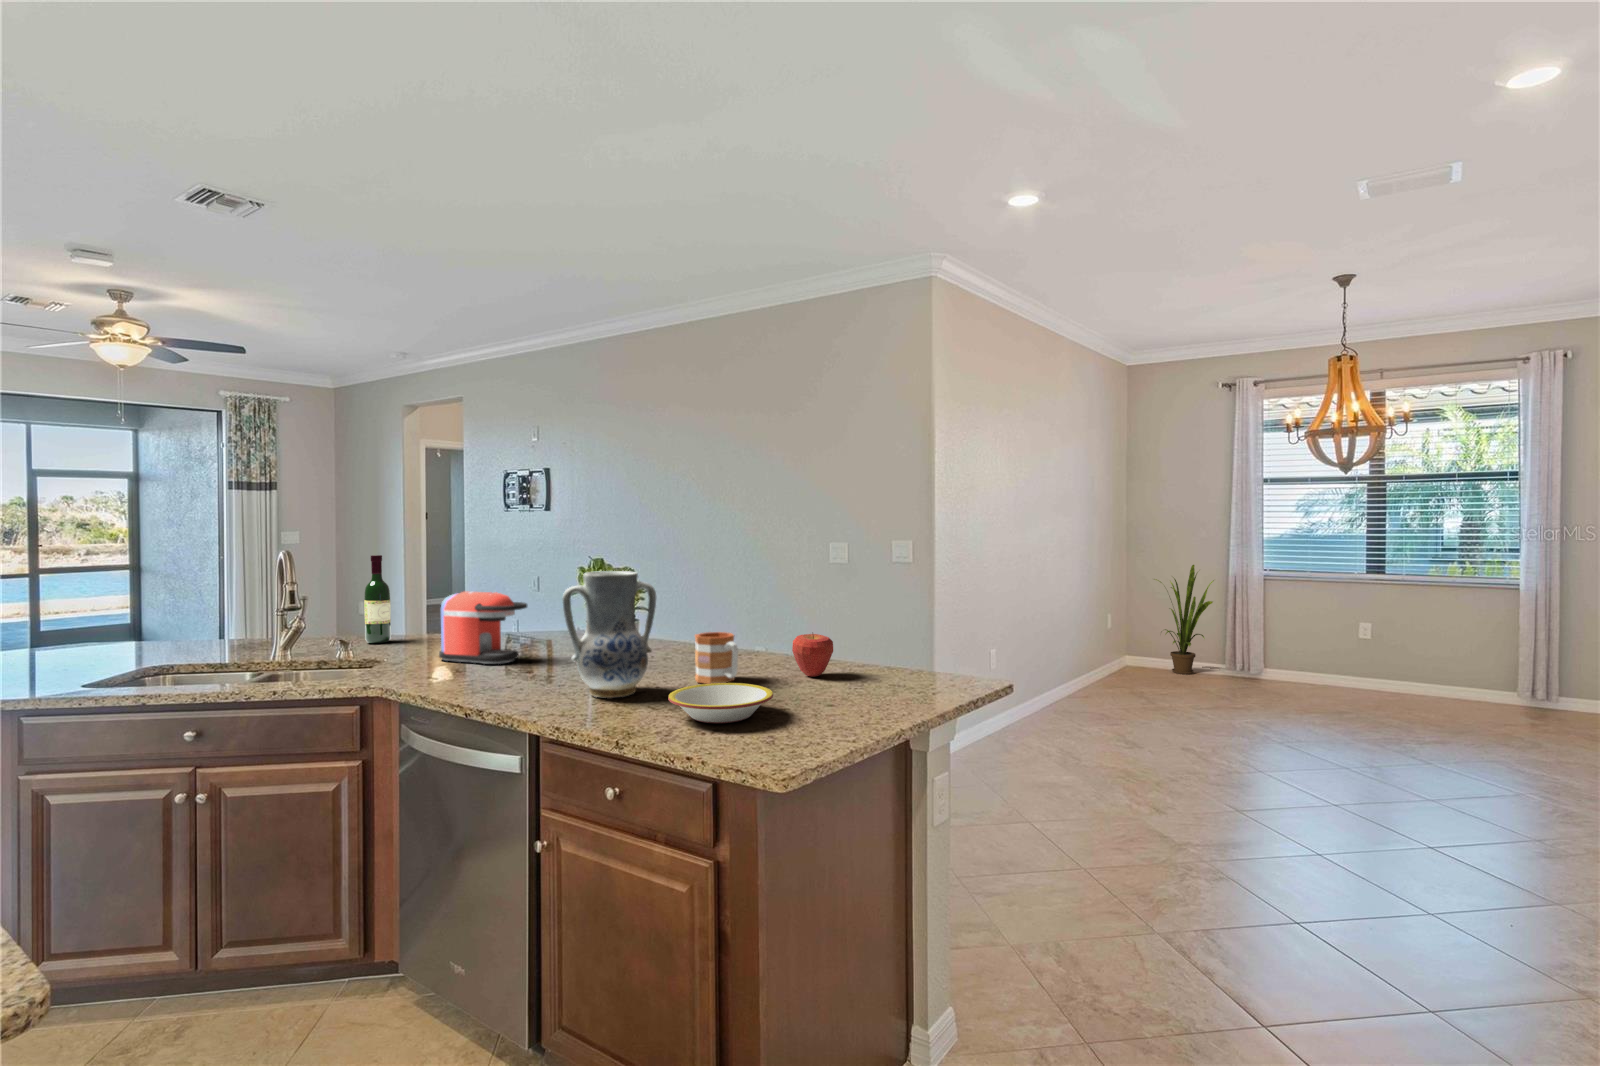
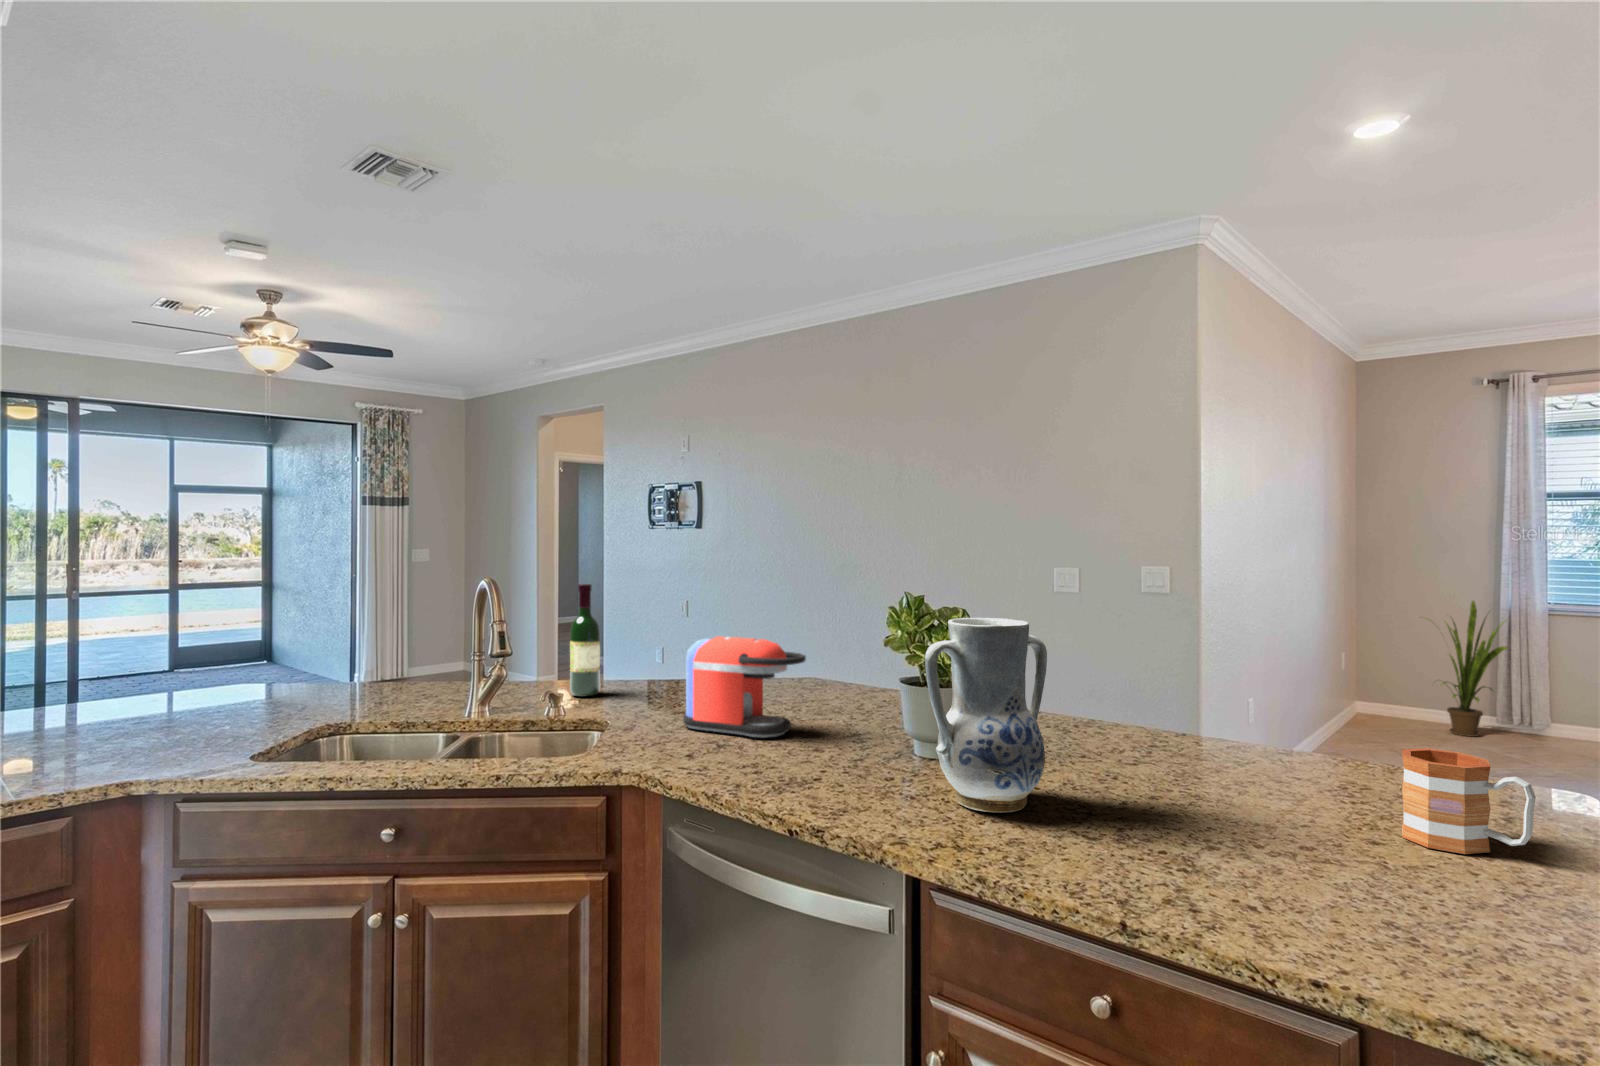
mug: present [695,632,738,683] -> present [1402,748,1536,854]
apple: present [792,633,833,677] -> none [1227,713,1298,780]
bowl: present [668,683,773,723] -> none [1138,801,1331,884]

